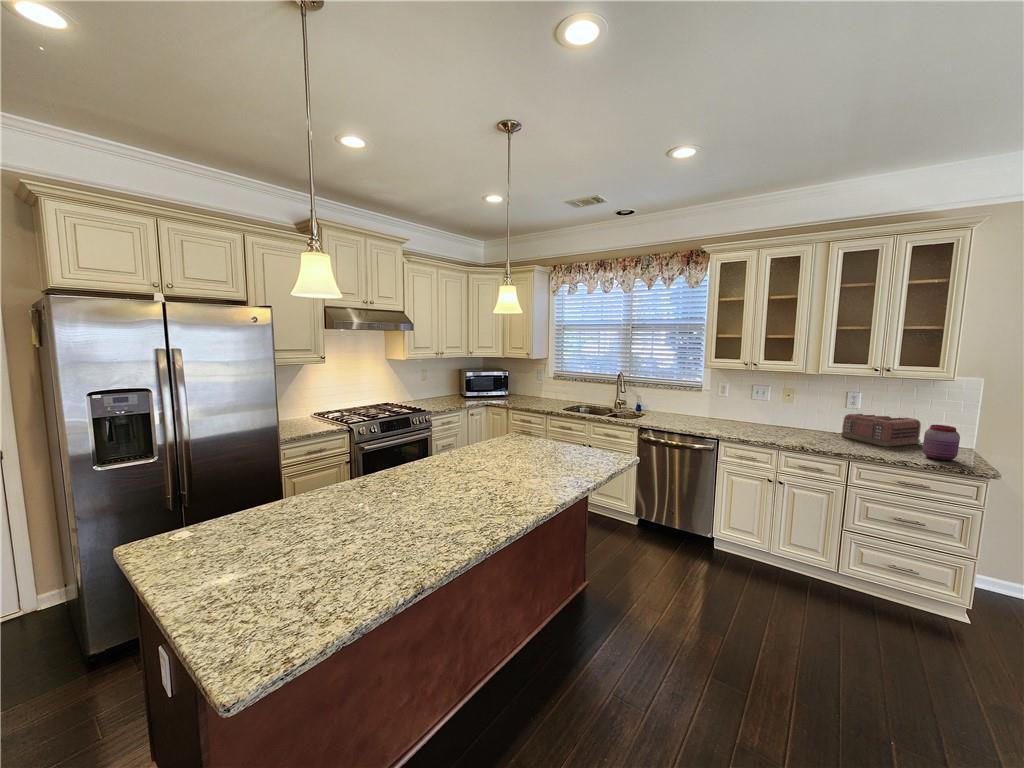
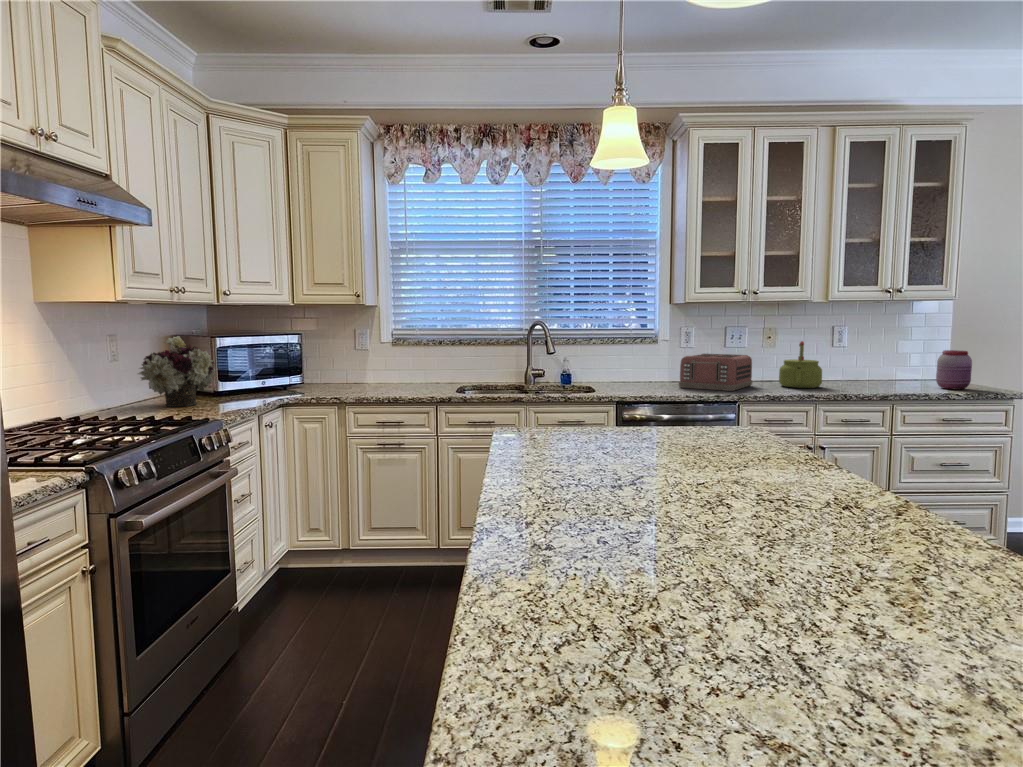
flower arrangement: none [430,374,461,403] -> present [138,336,216,407]
kettle: none [775,402,810,438] -> present [779,341,822,388]
toaster: present [841,414,921,447] -> present [679,354,753,391]

